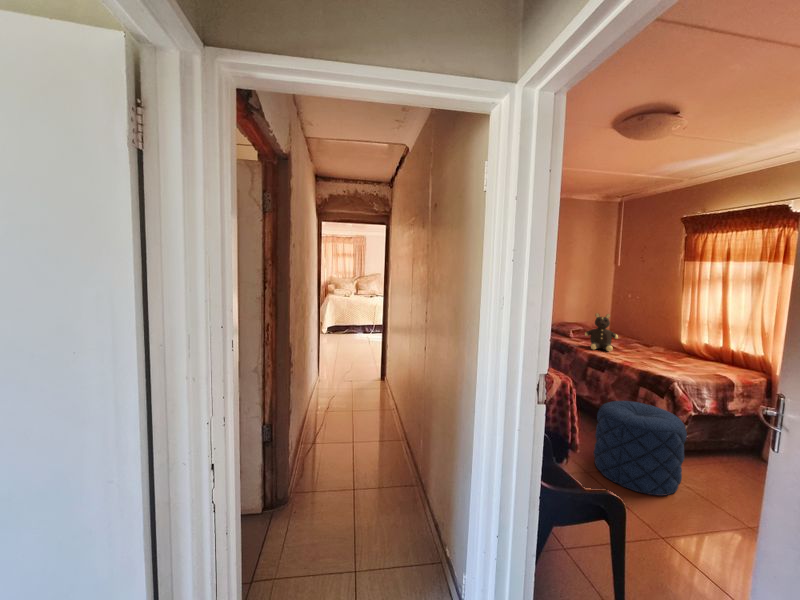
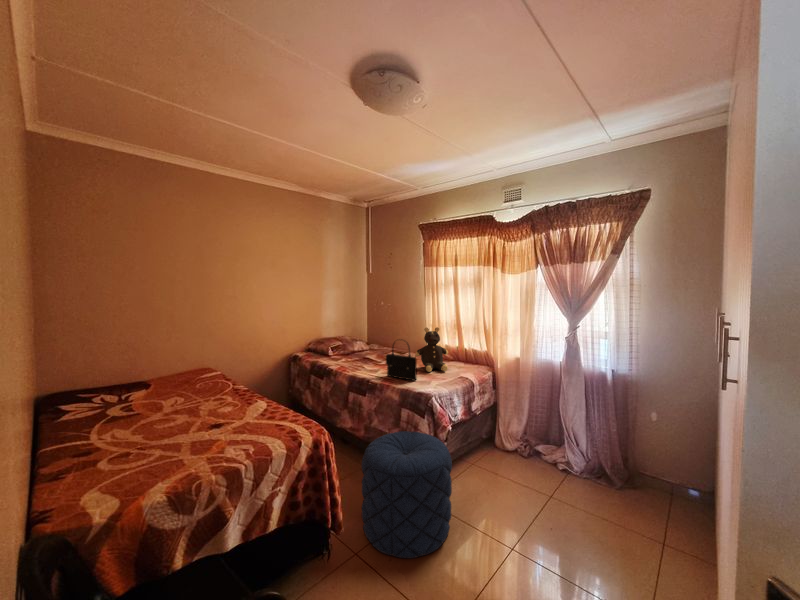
teddy bear: present [585,313,618,351] -> present [415,327,448,372]
handbag: none [627,328,661,368] -> present [386,339,417,381]

